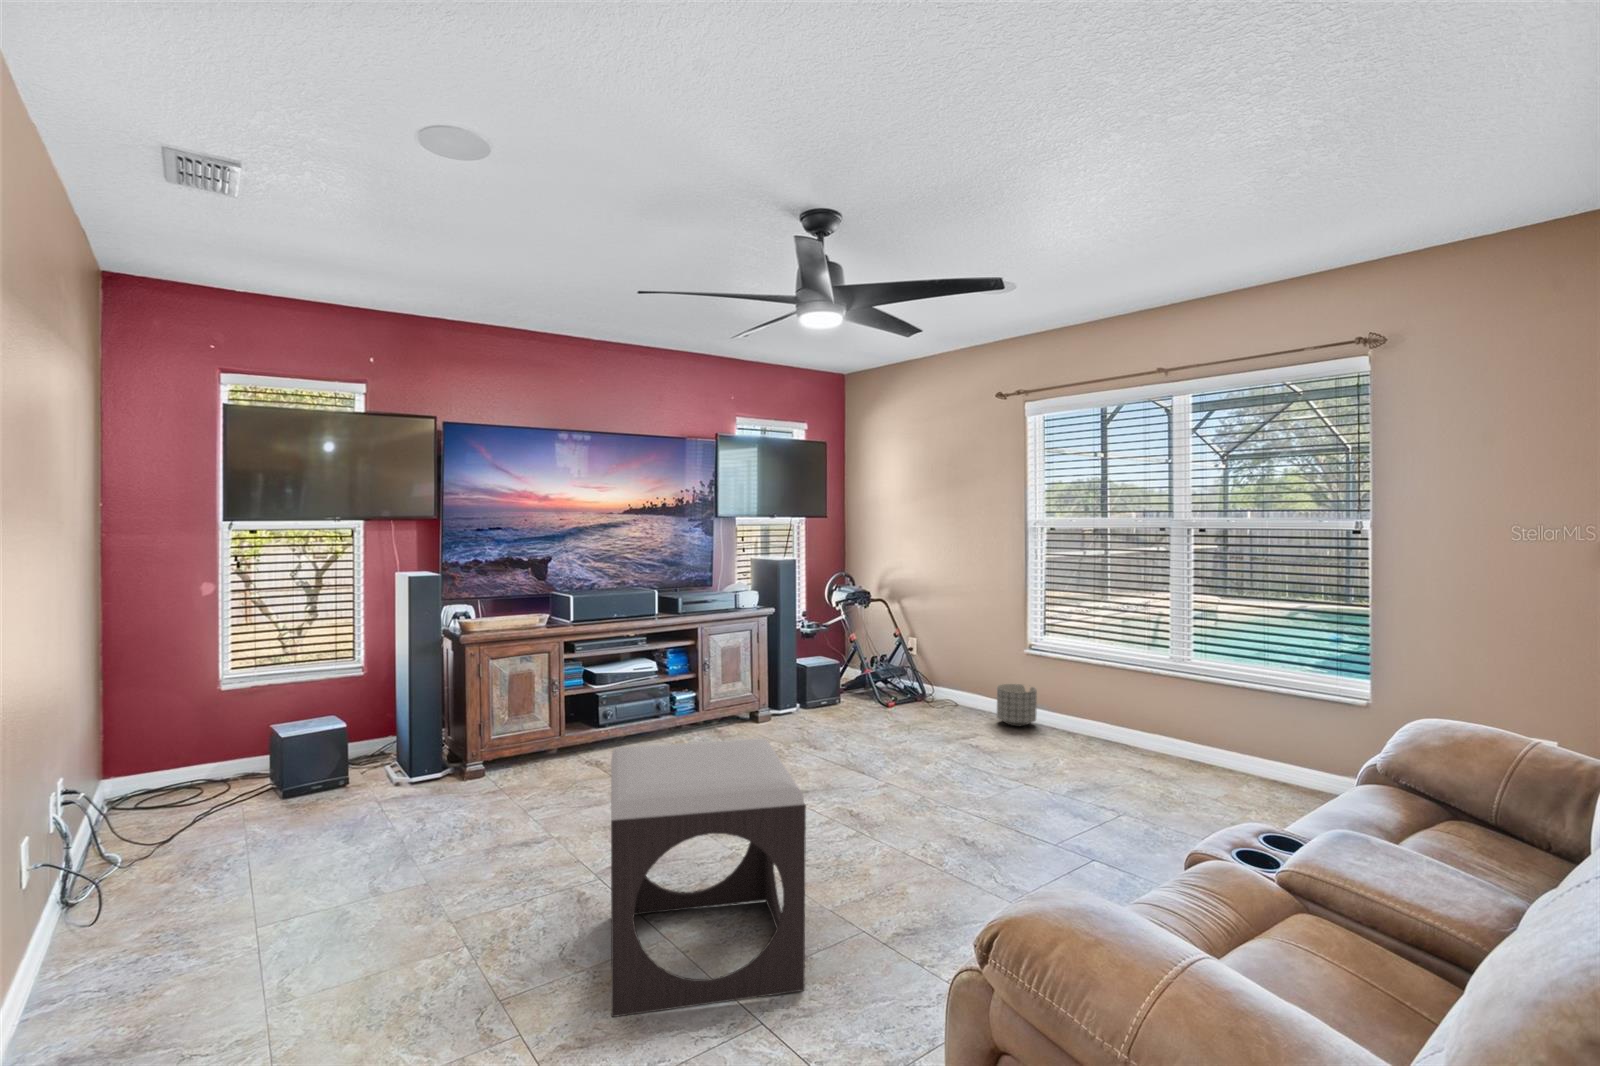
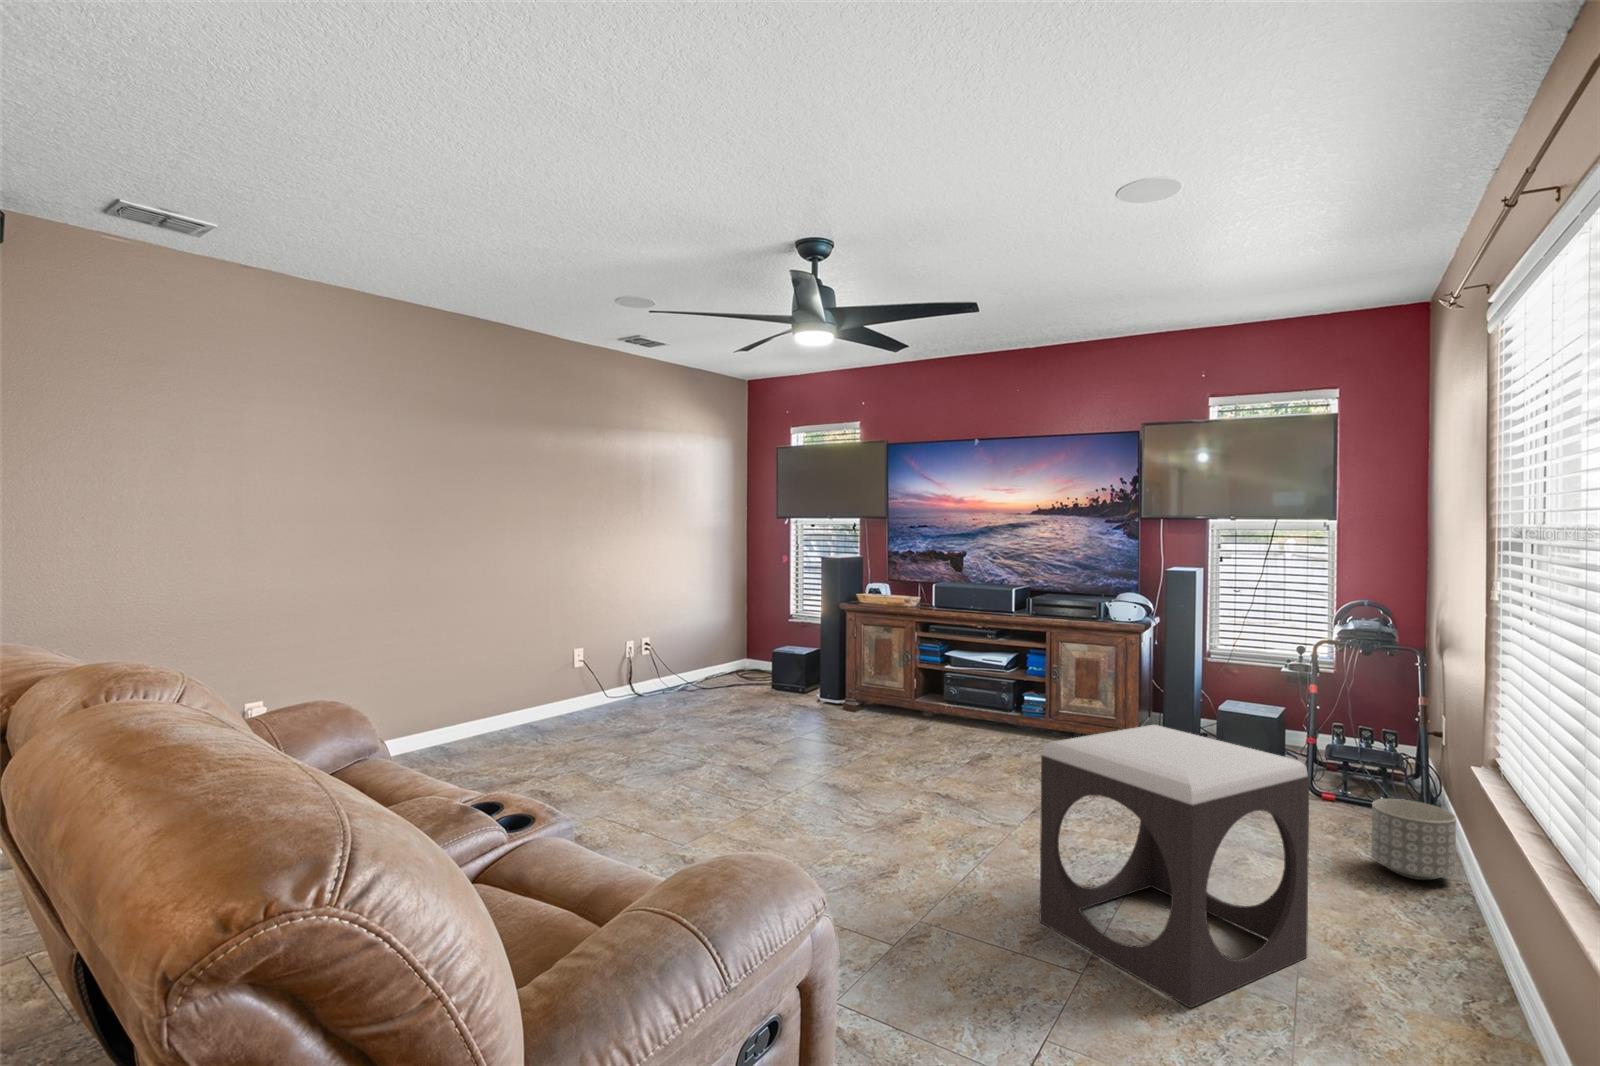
footstool: present [611,739,806,1017] -> present [1040,725,1309,1008]

